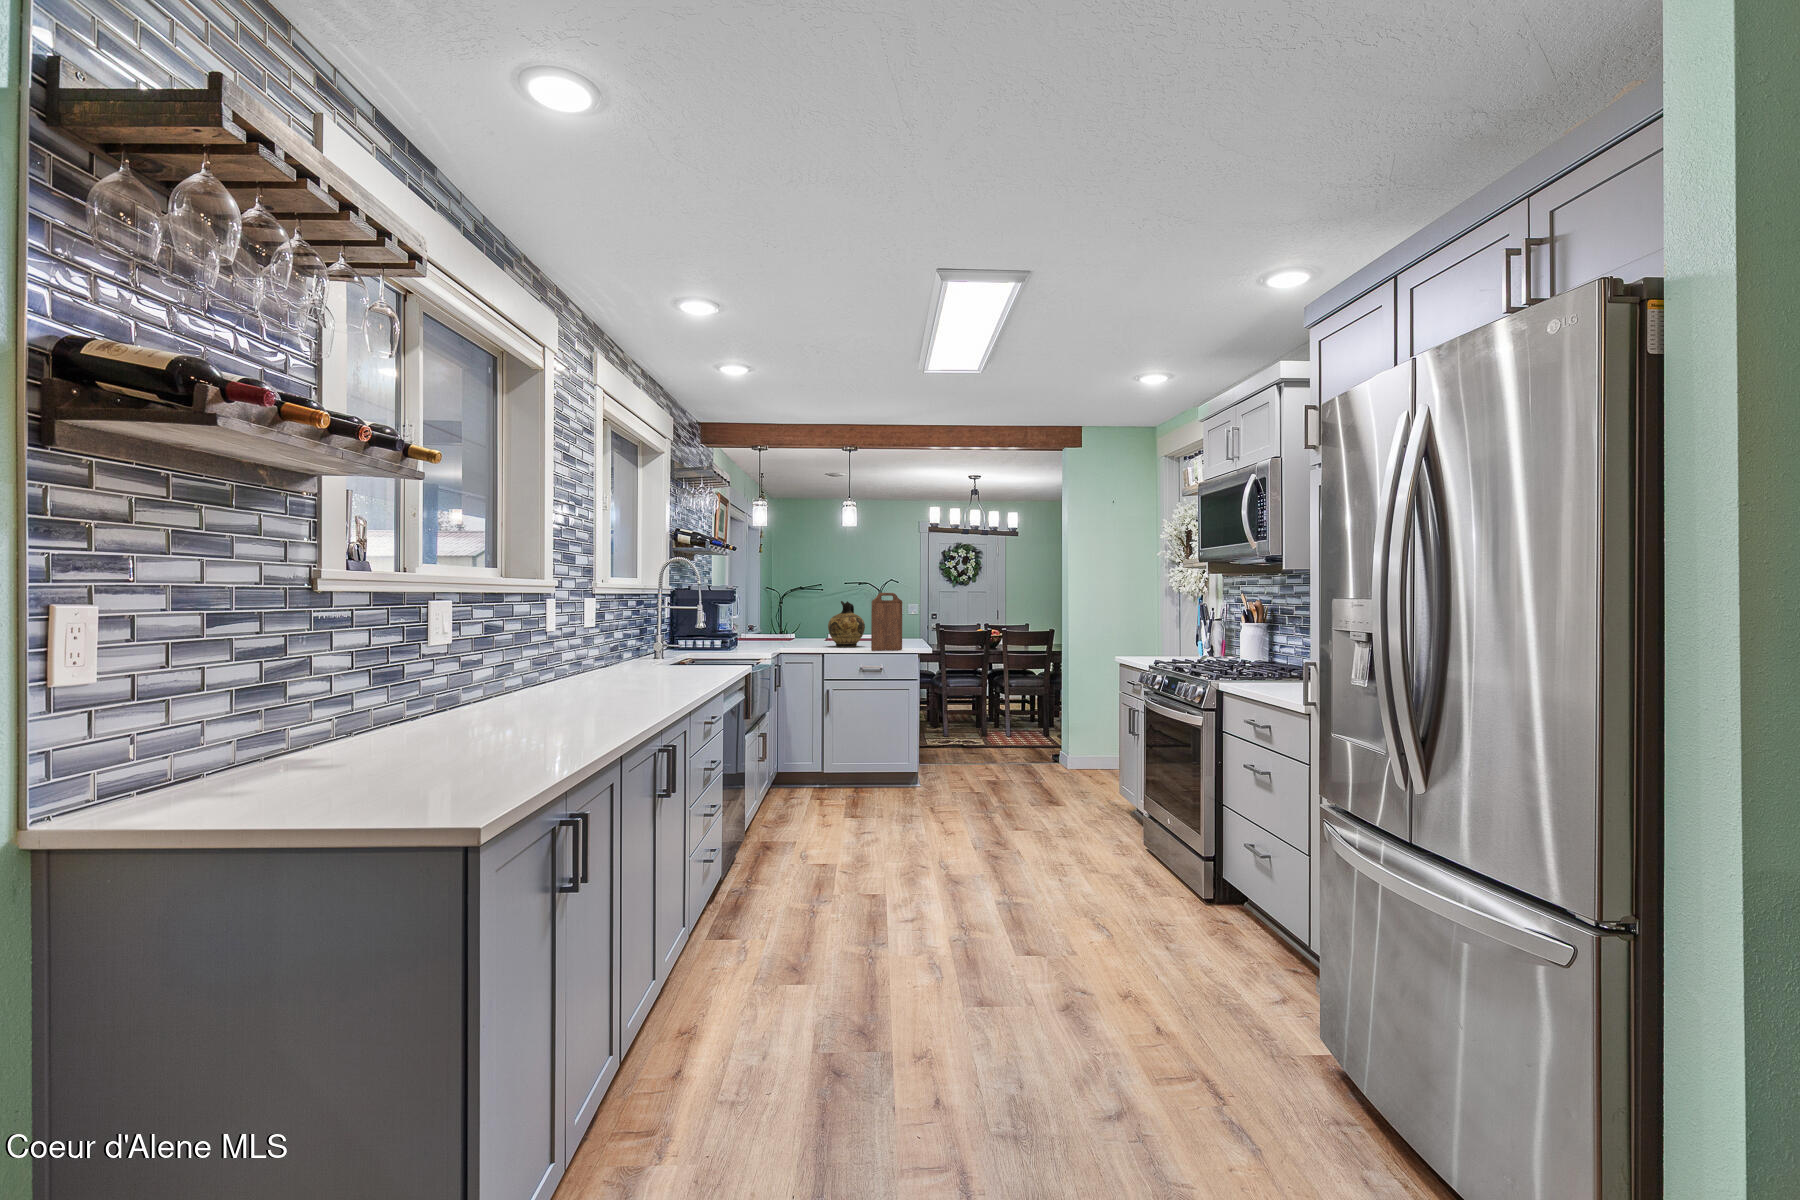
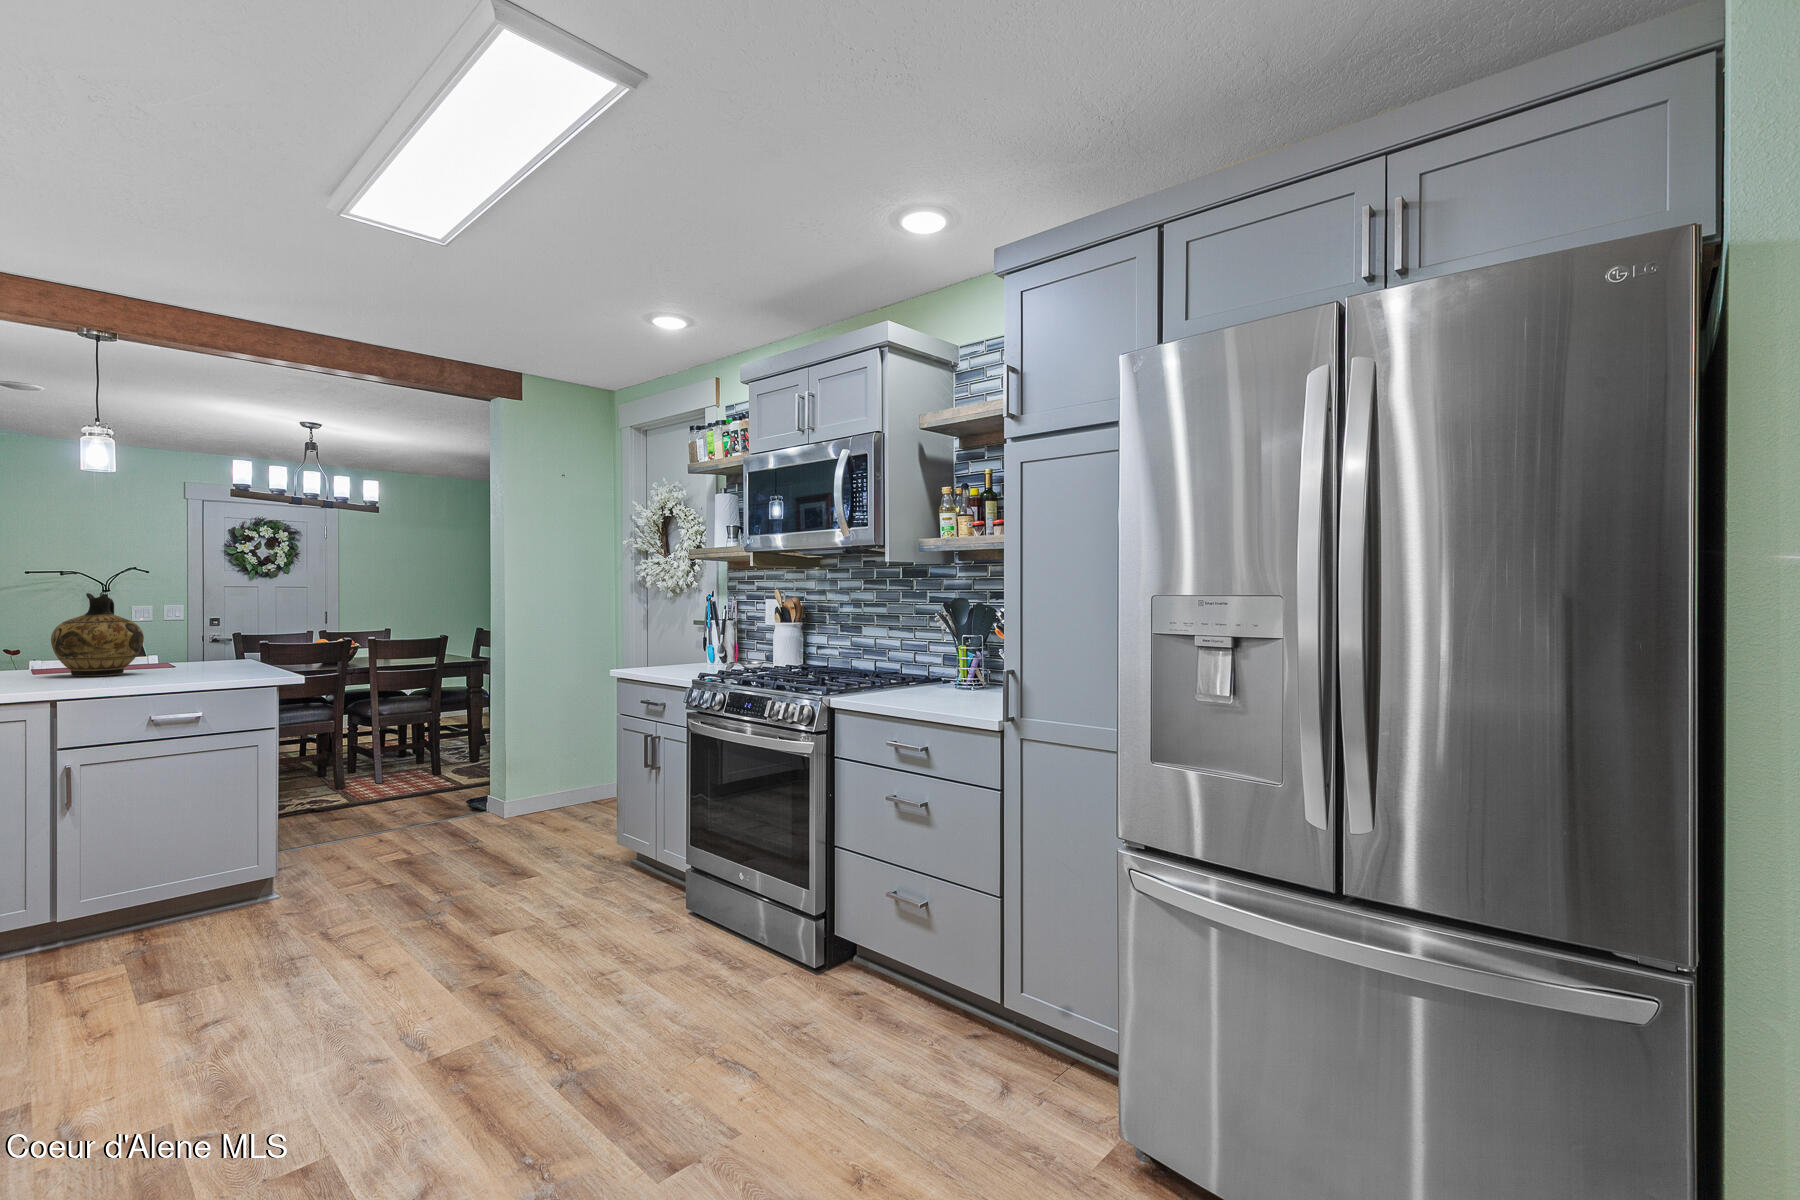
cutting board: present [871,593,902,651] -> none [175,579,243,681]

